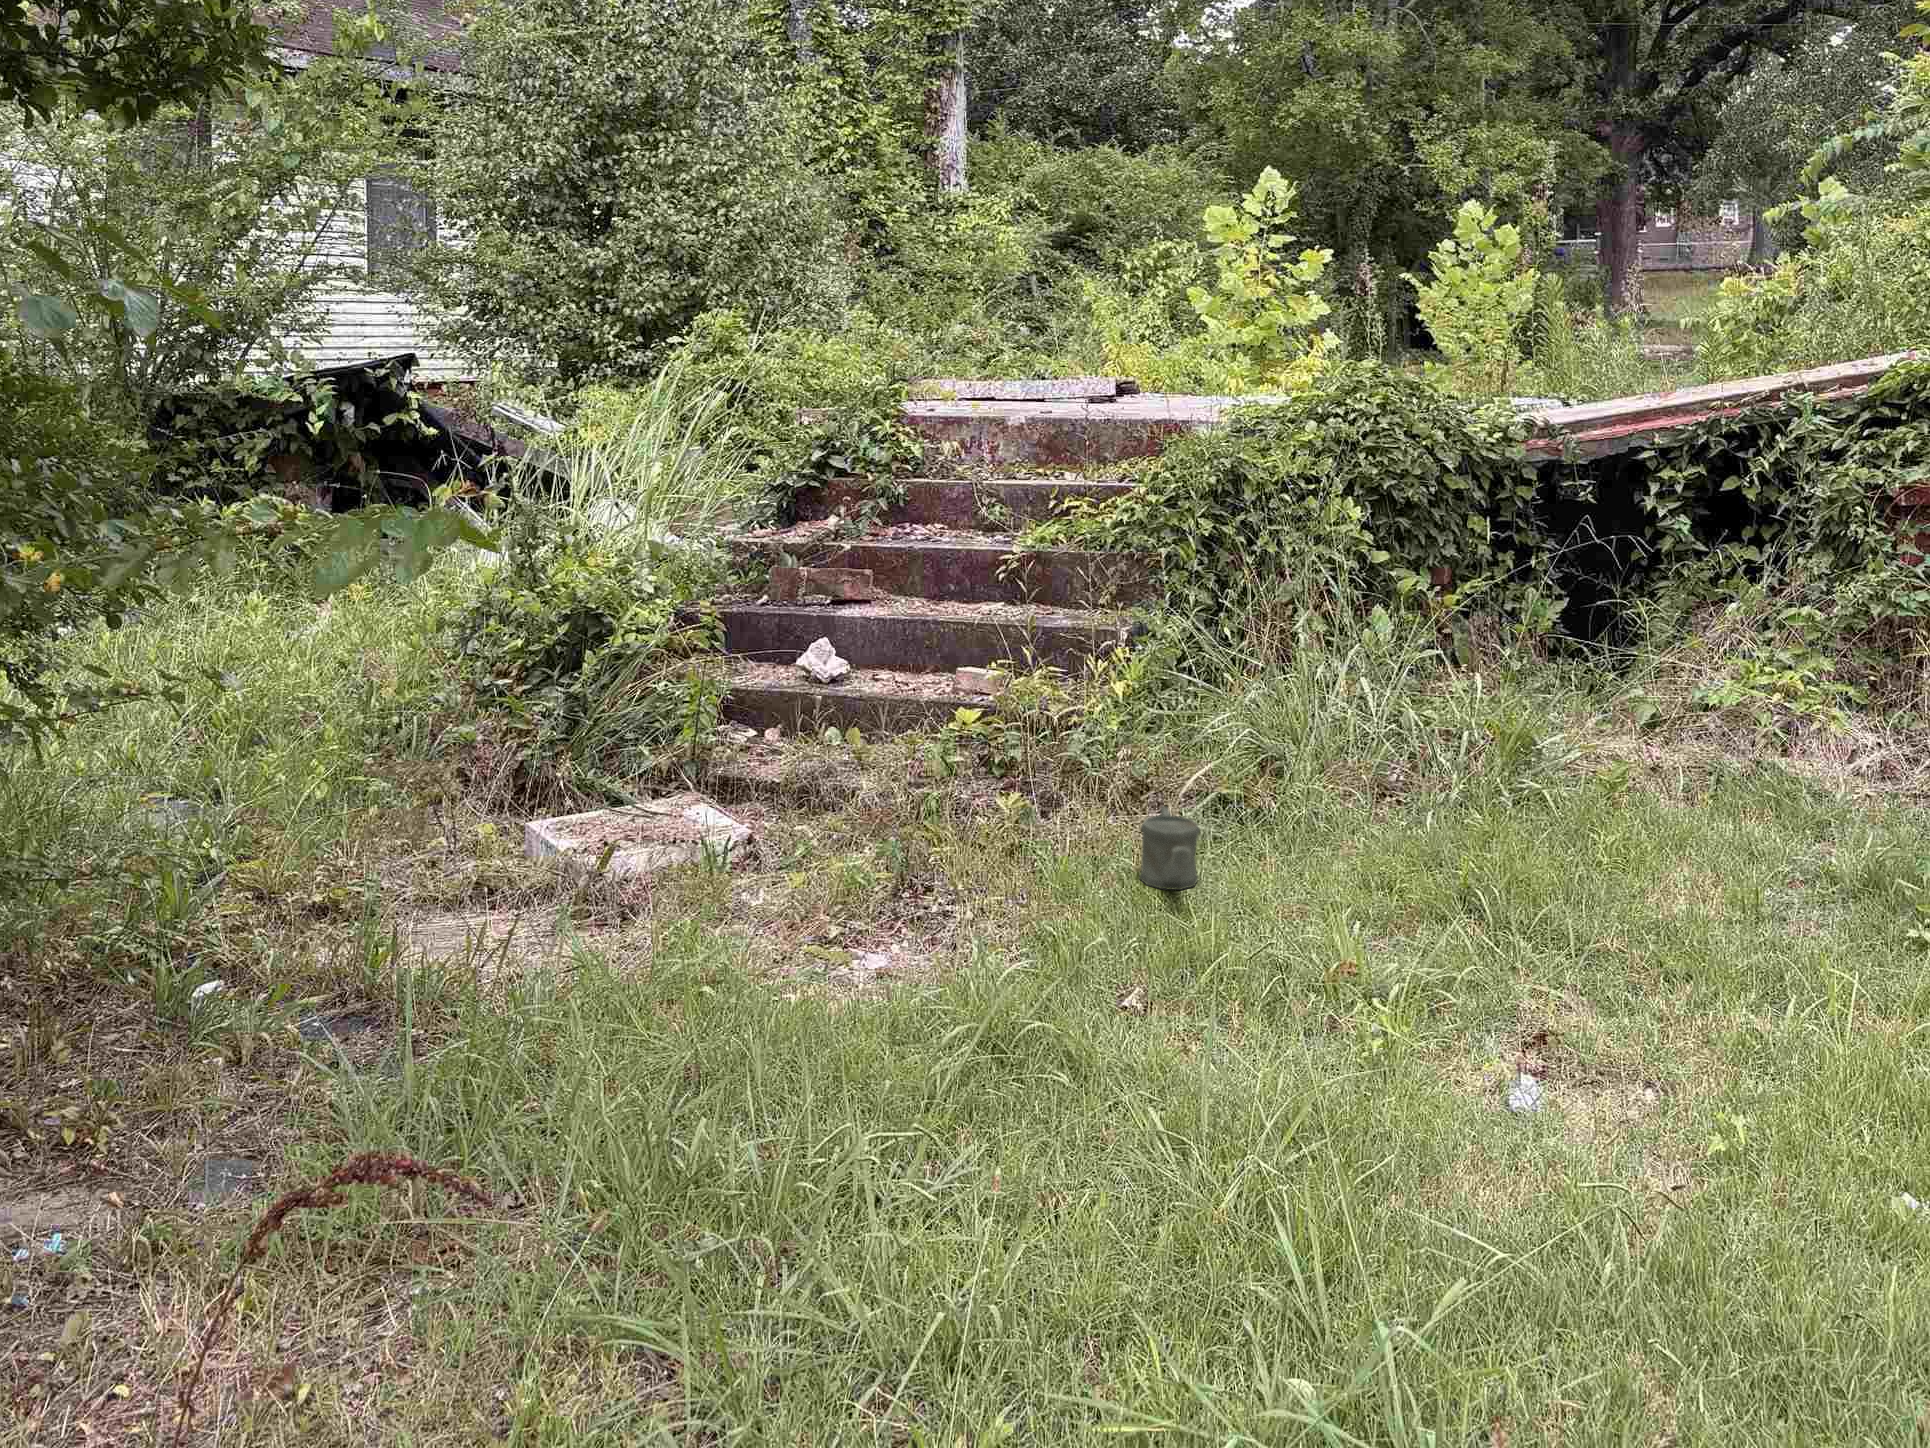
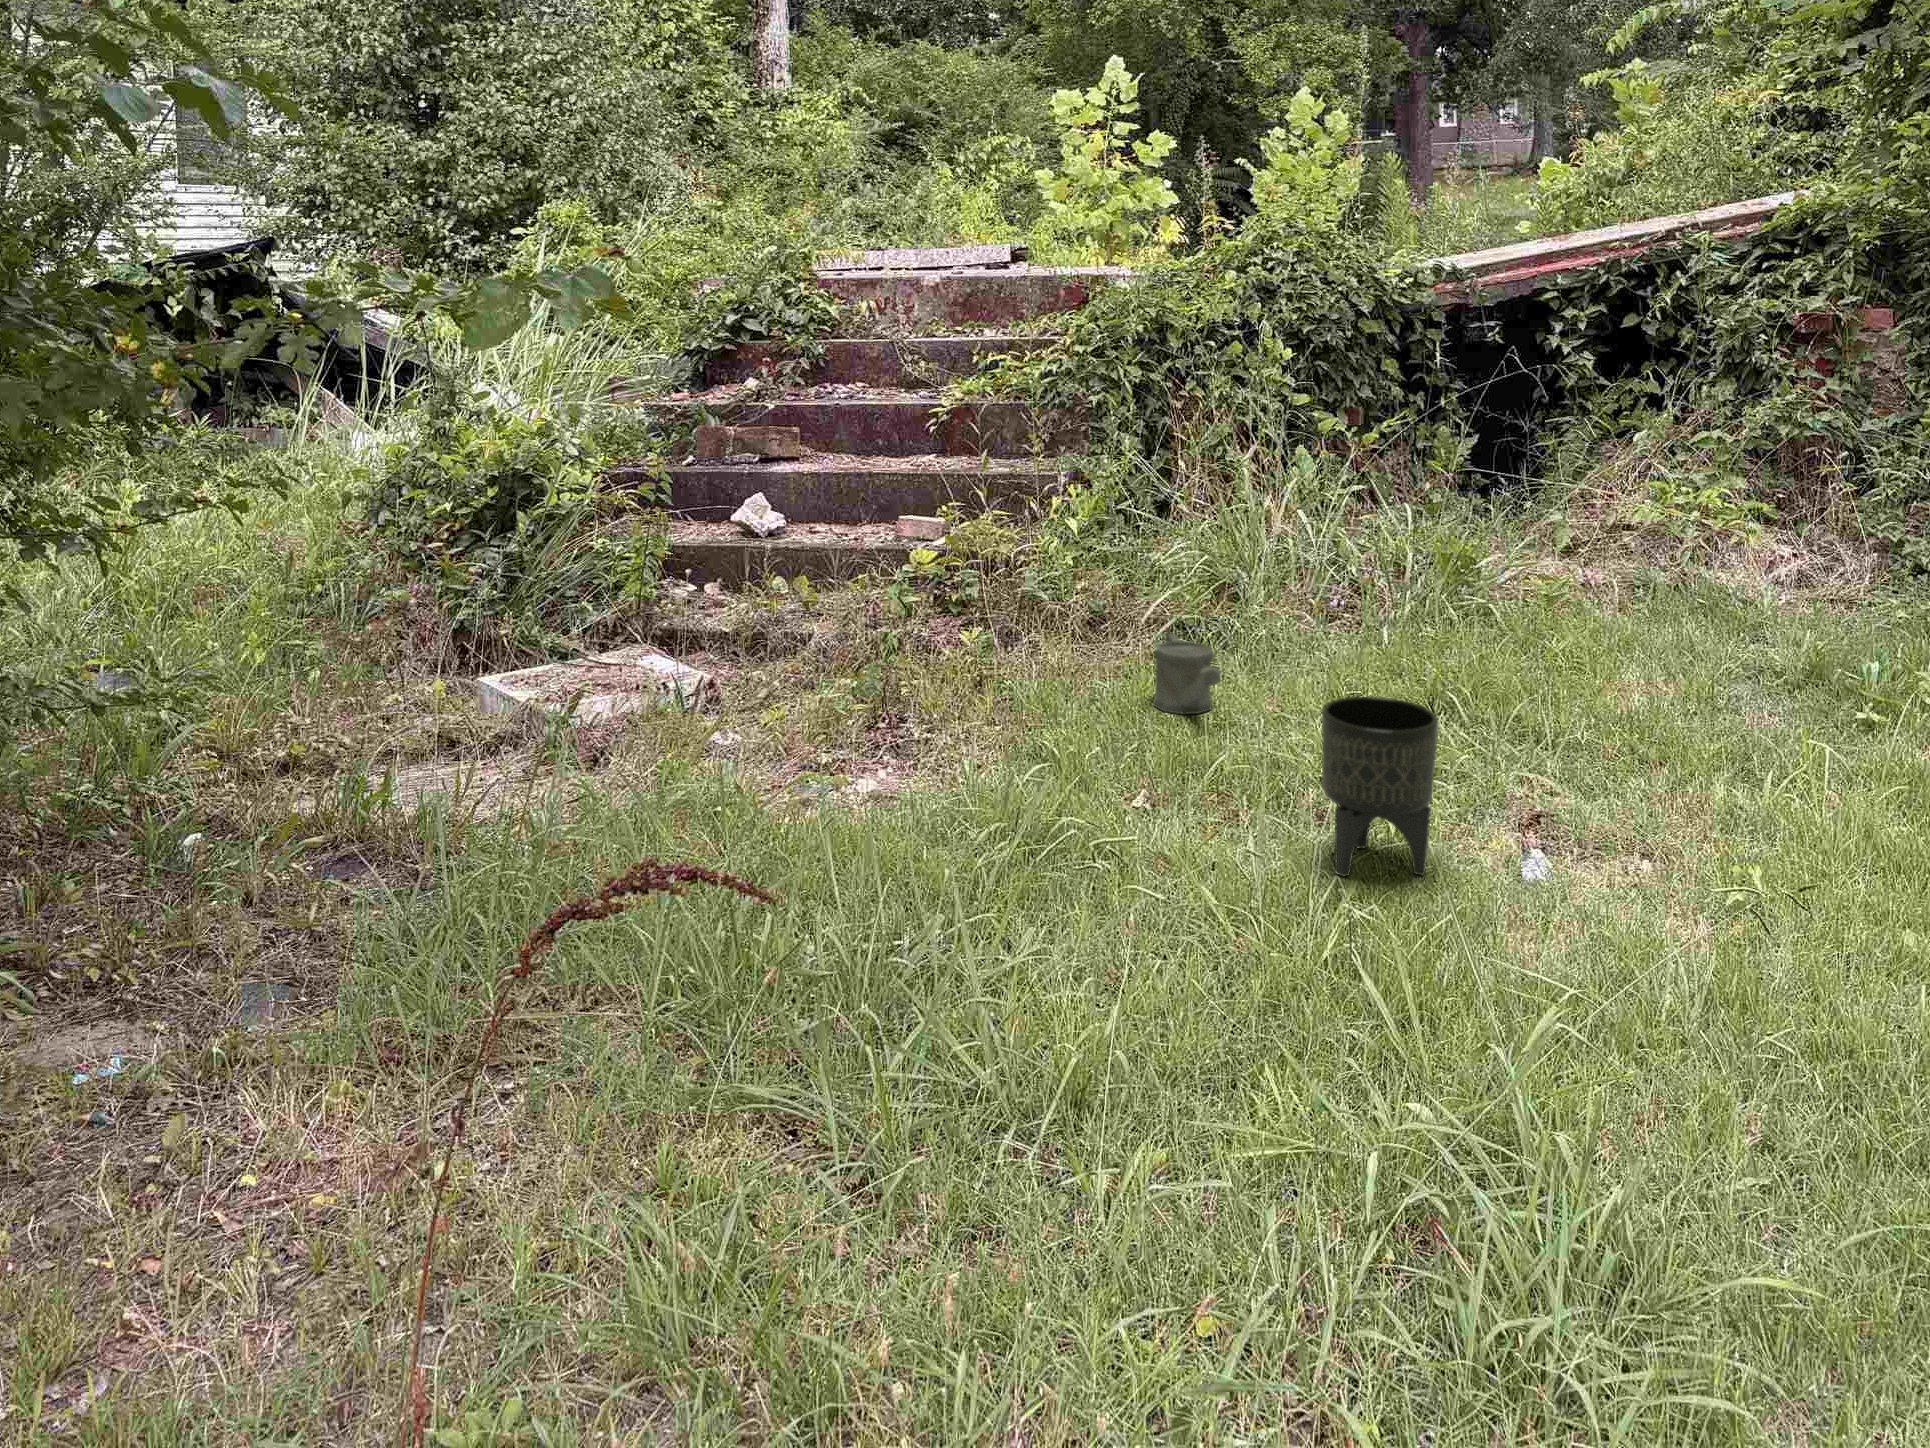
planter: none [1234,894,1346,1076] -> present [1321,696,1439,877]

